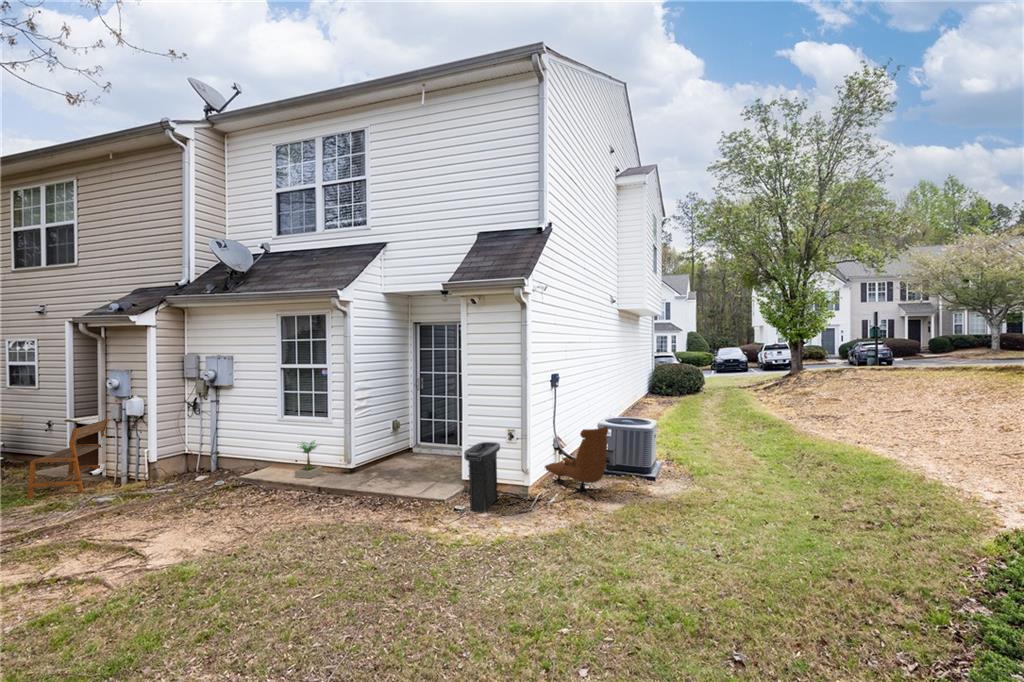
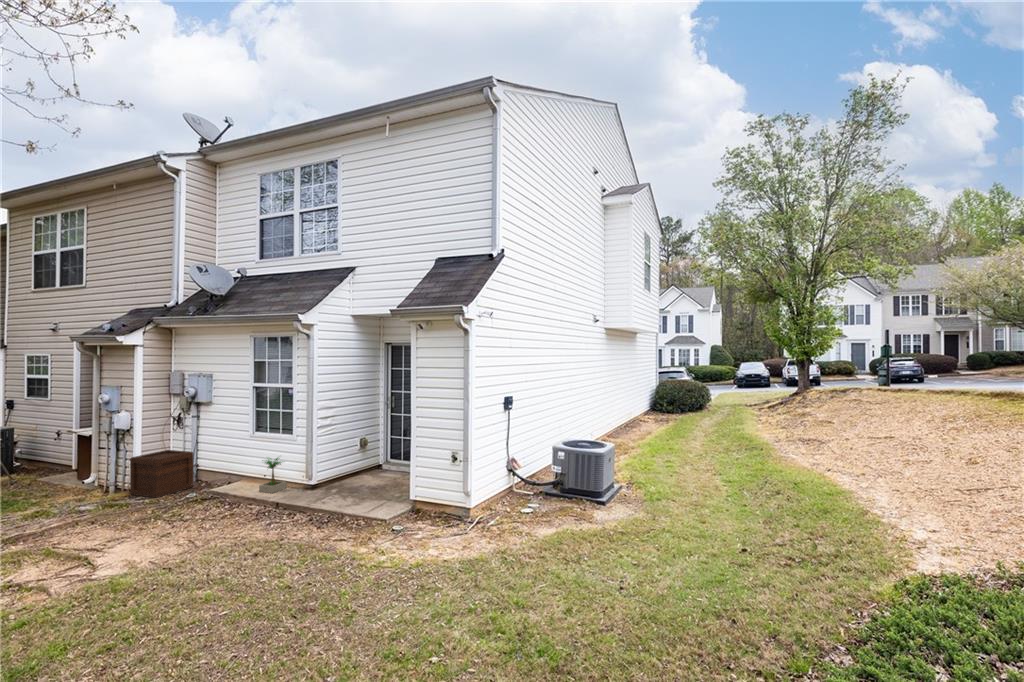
bench: present [27,419,110,499] -> none [20,431,105,505]
lounge chair: present [545,427,608,501] -> none [493,451,547,526]
wooden crate: none [147,437,215,487] -> present [130,450,194,498]
trash can: present [464,442,500,512] -> none [401,463,443,534]

